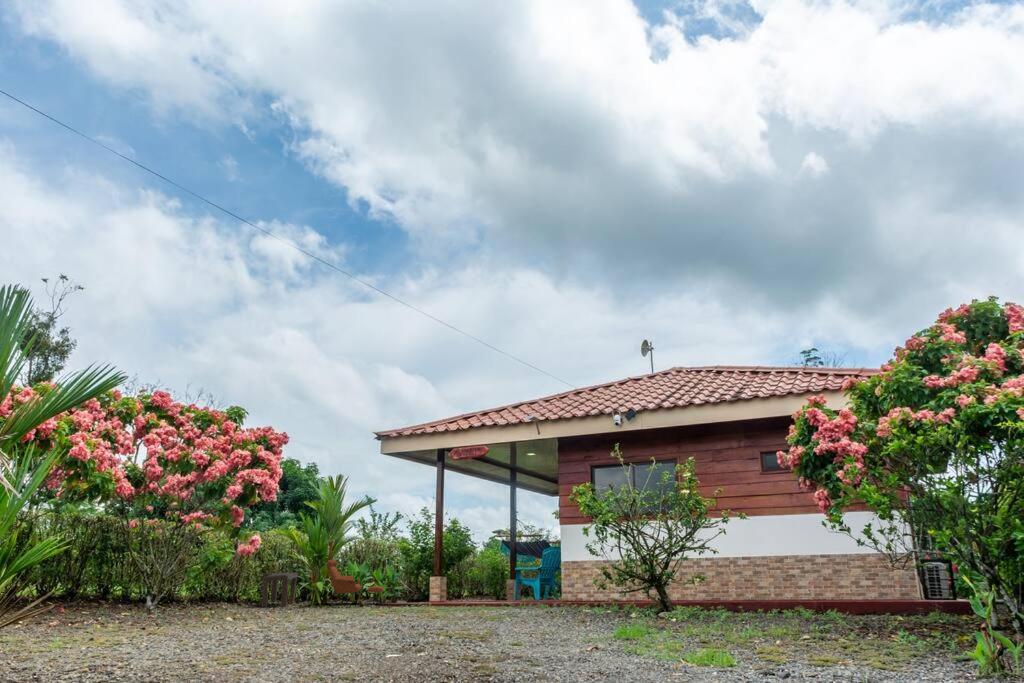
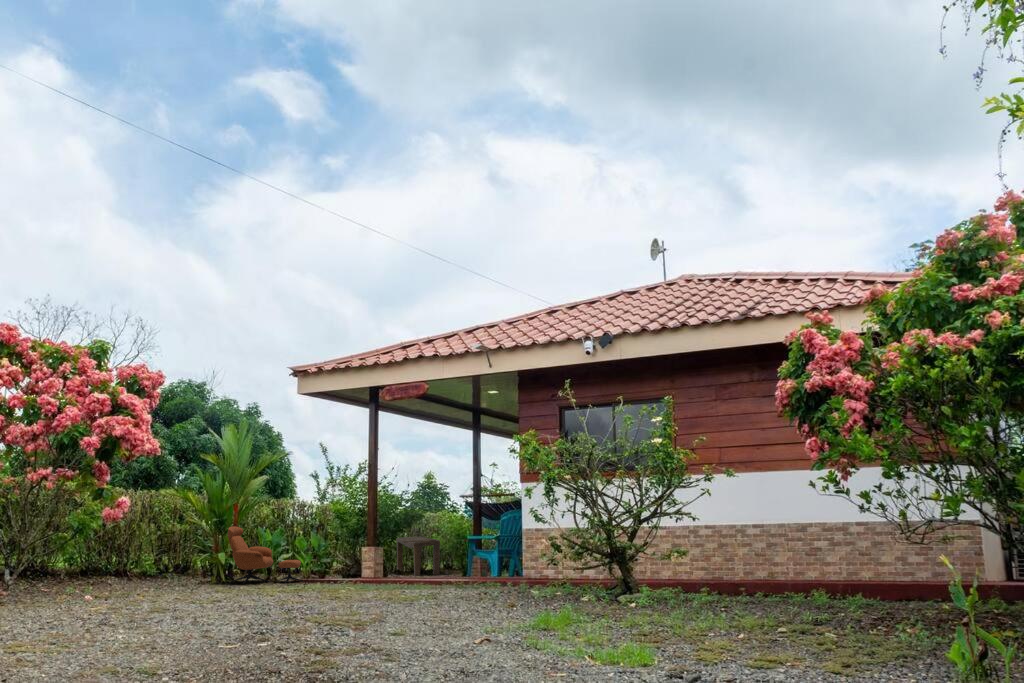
bench: present [262,573,298,607] -> present [396,536,440,576]

